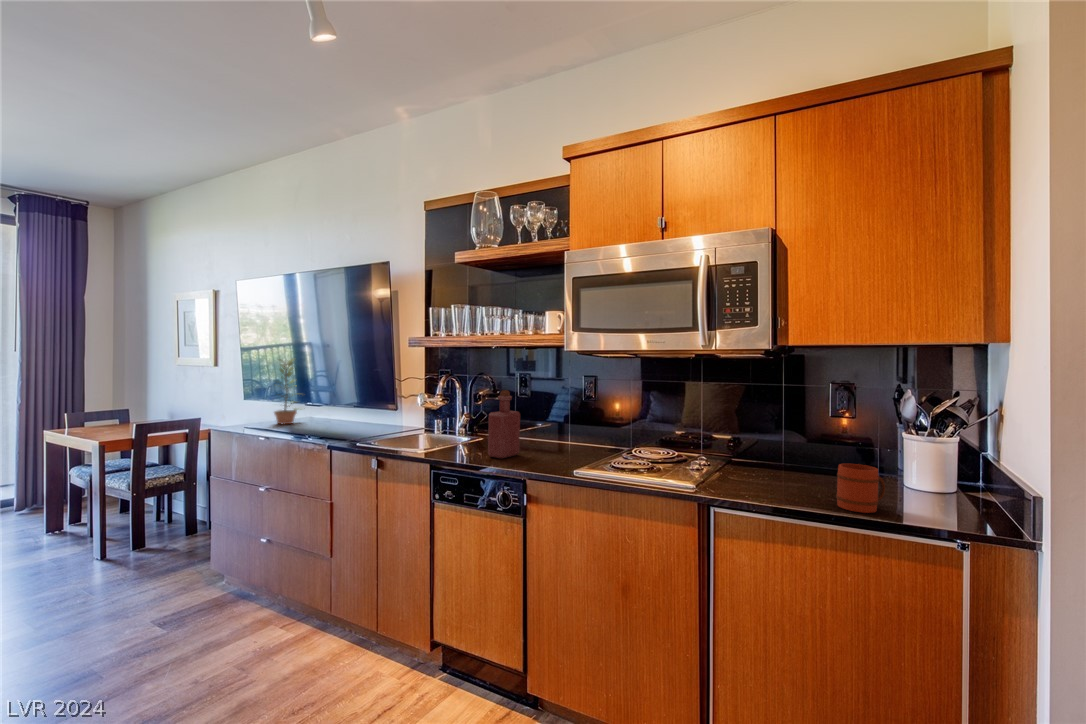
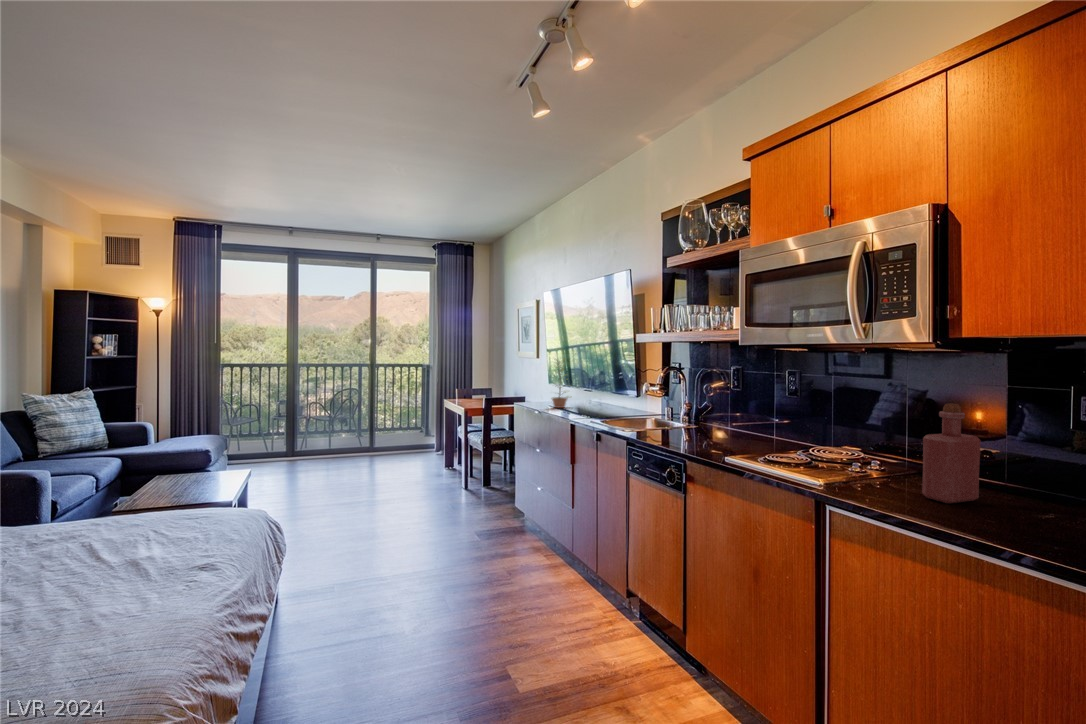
bottle: present [488,390,520,458] -> present [922,404,981,503]
mug: present [836,464,885,513] -> none [965,474,1040,535]

